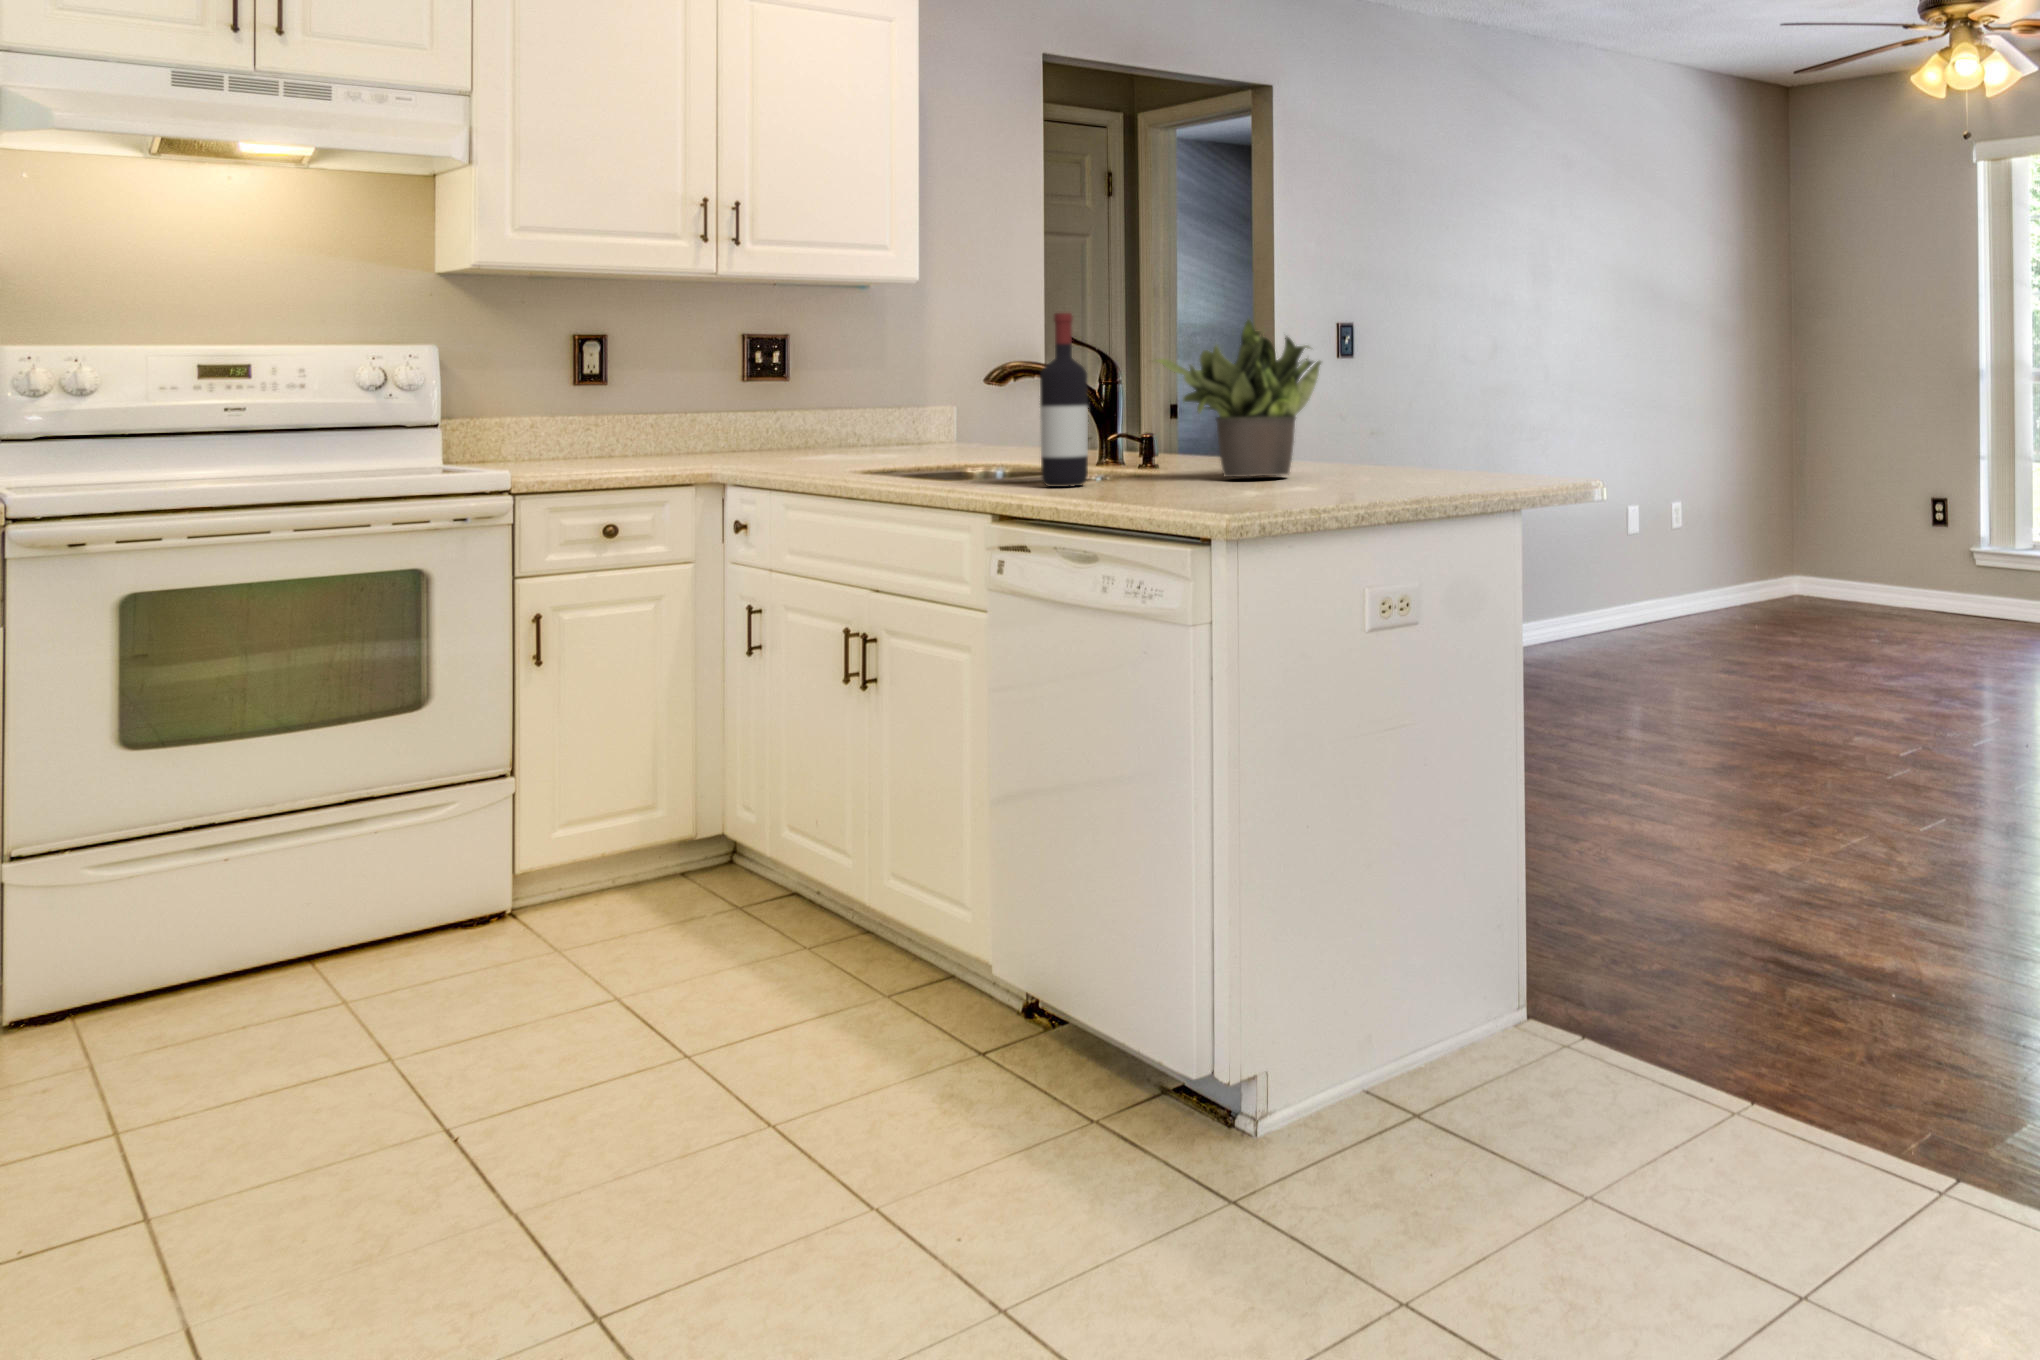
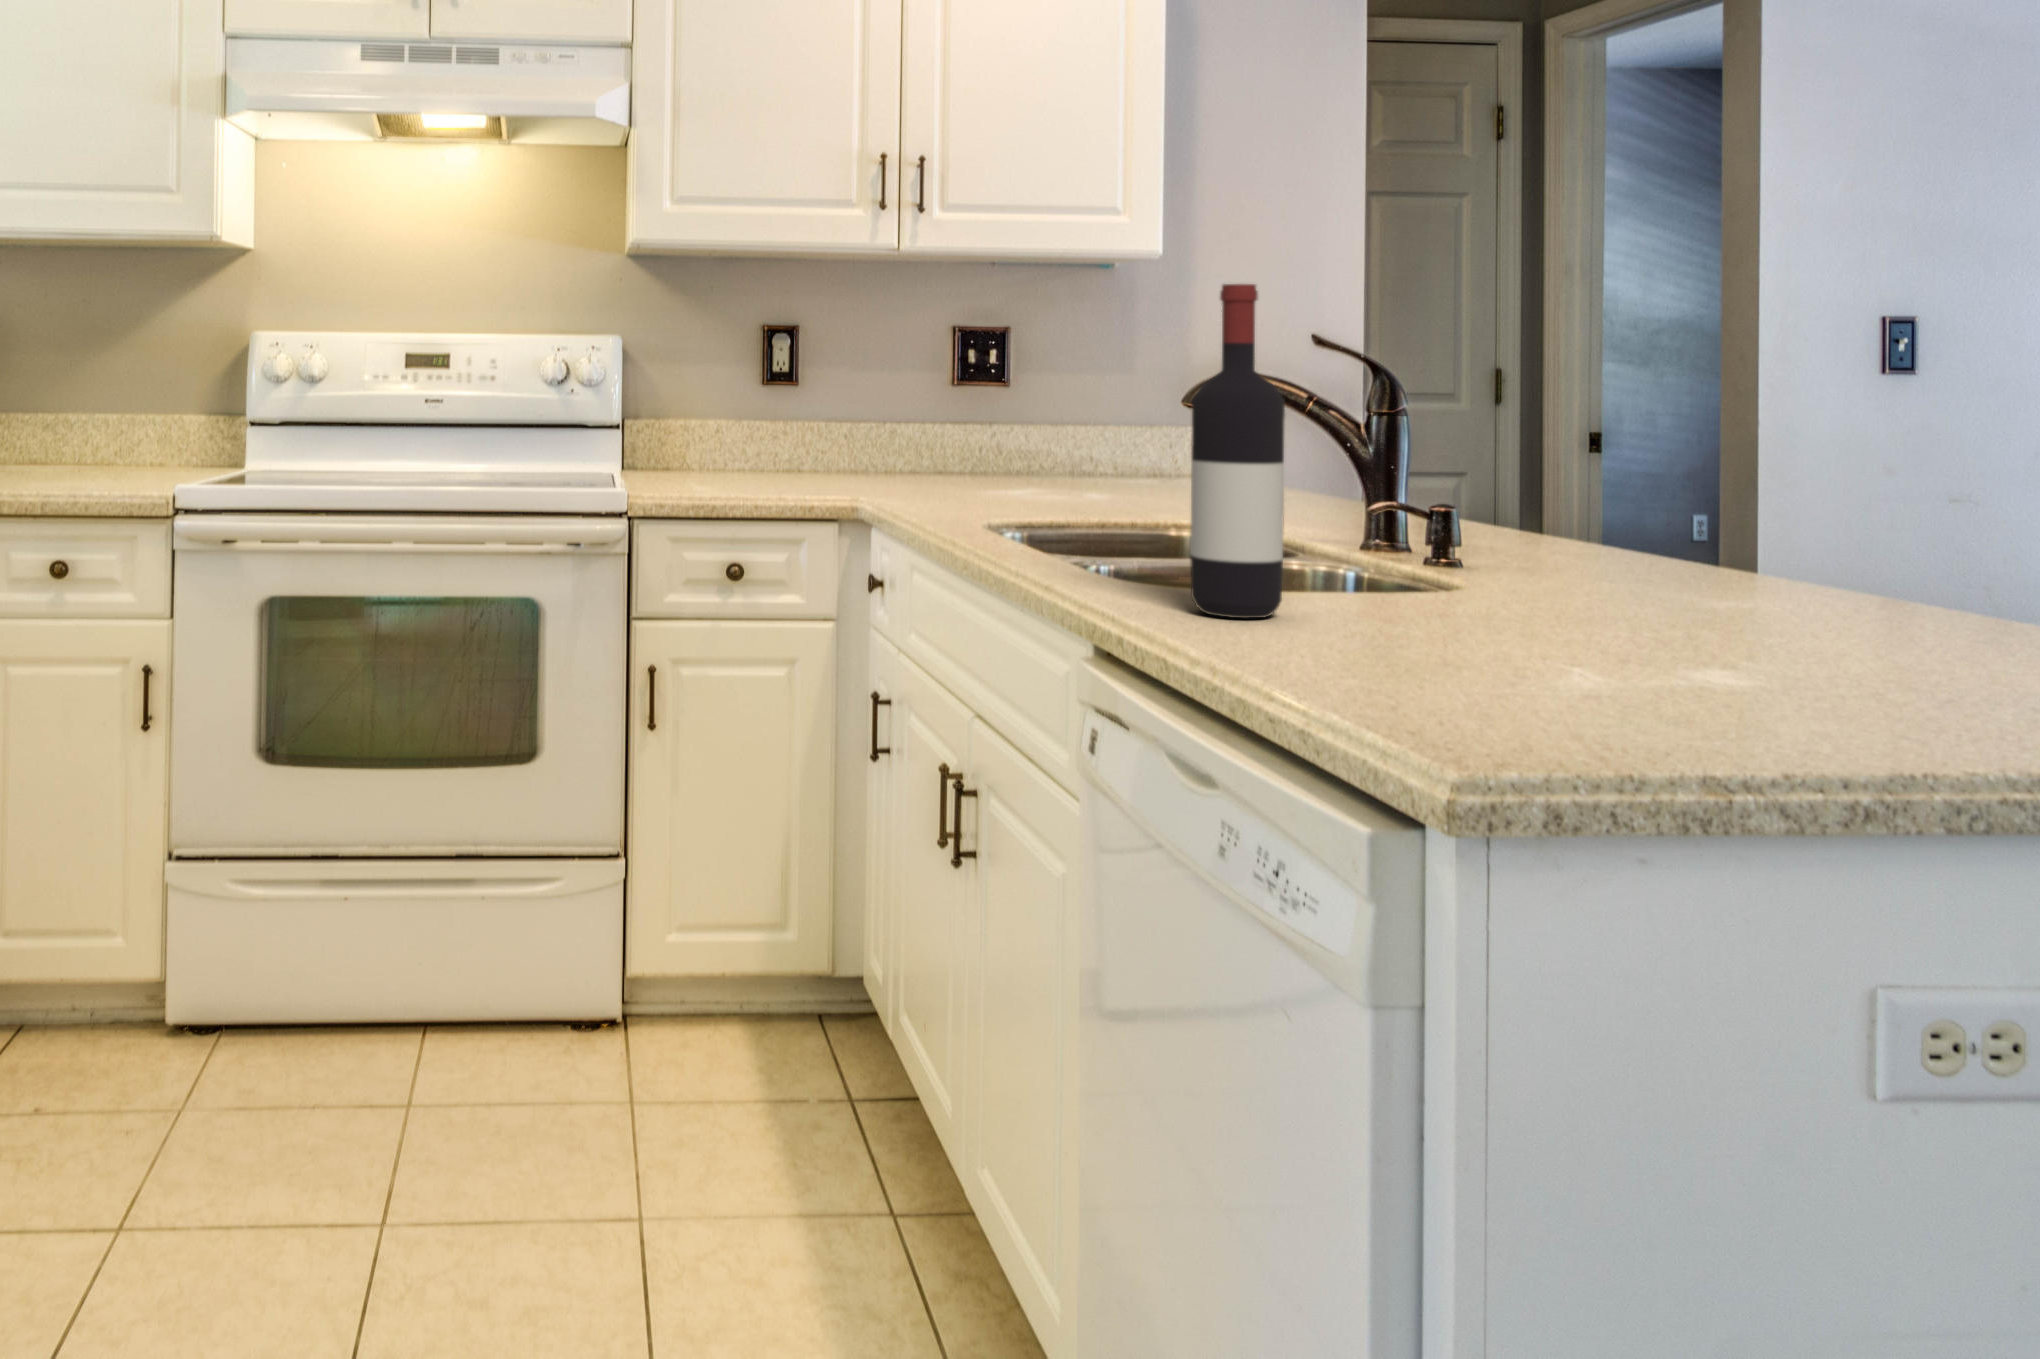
potted plant: present [1156,319,1321,477] -> none [1411,283,1854,652]

